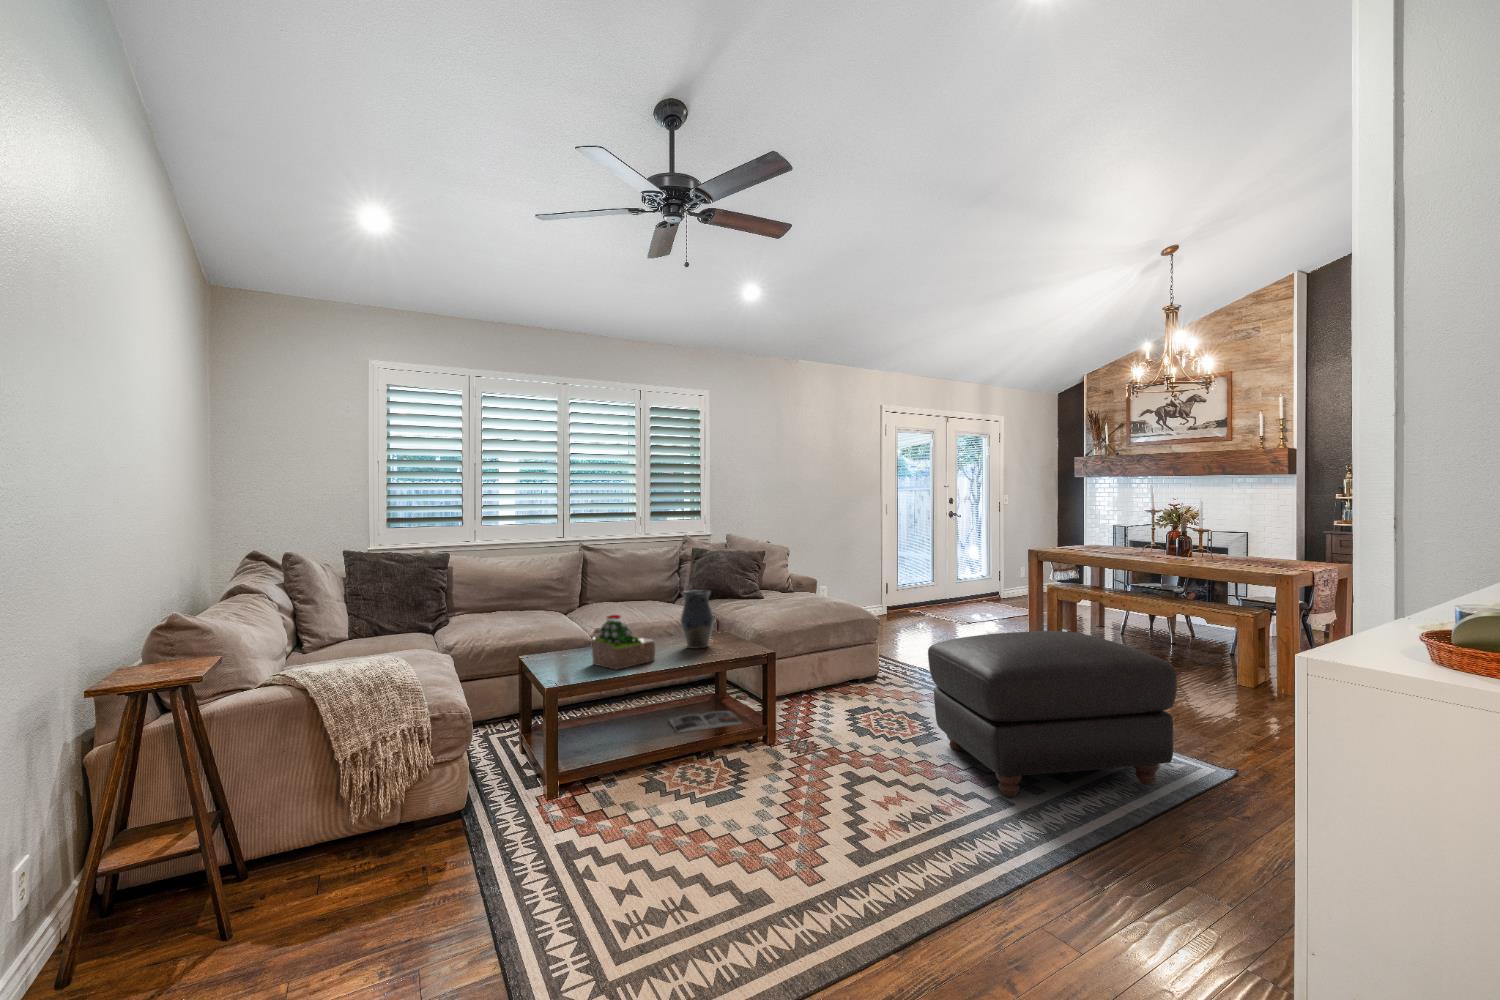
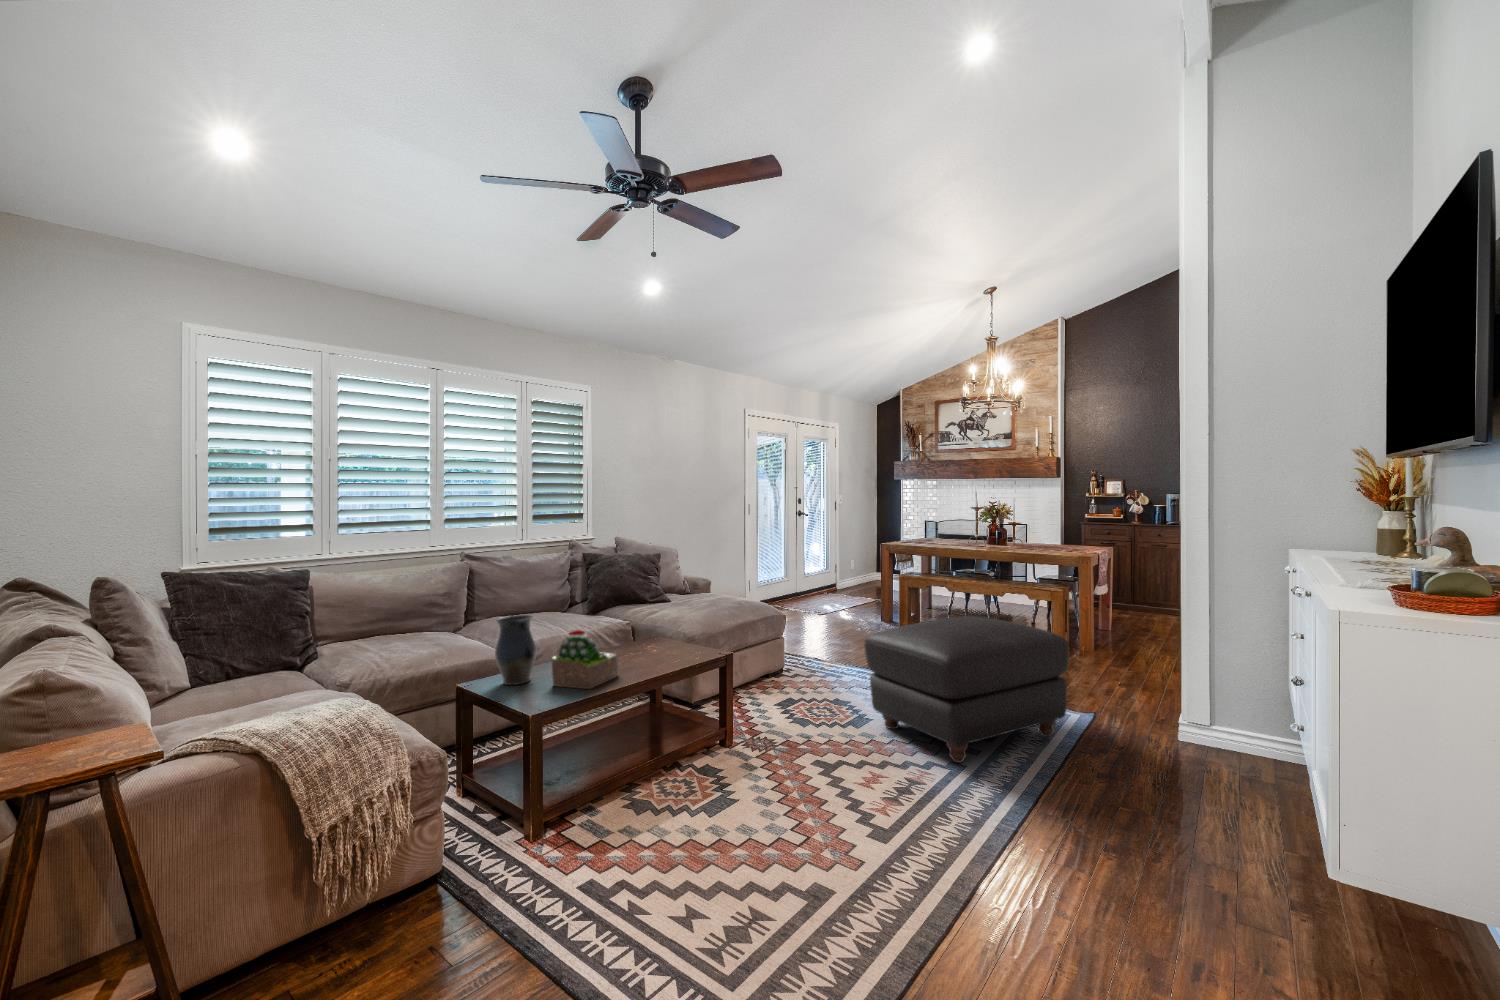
vase: present [681,590,714,649] -> present [495,615,536,685]
magazine: present [669,711,741,733] -> none [625,719,705,748]

